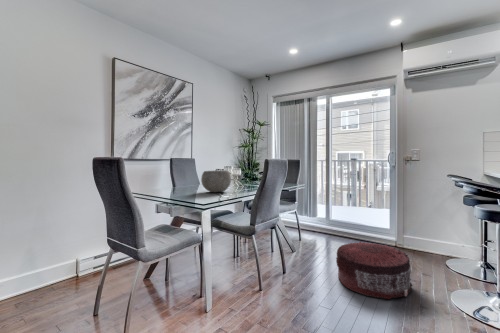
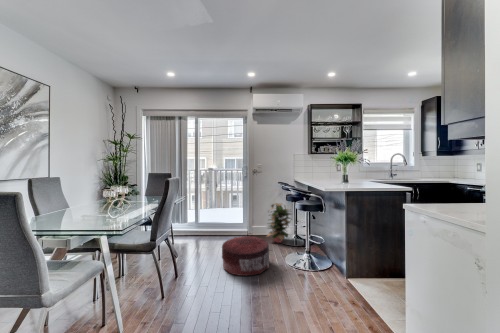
bowl: present [201,170,231,192] -> none [94,192,130,217]
decorative plant: none [420,206,477,268] -> present [267,203,292,243]

